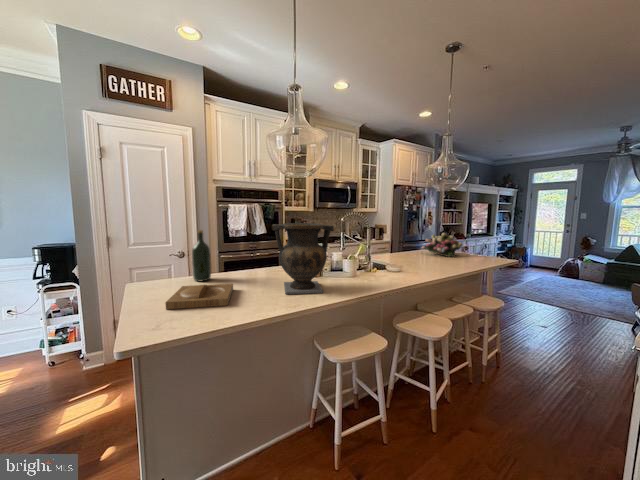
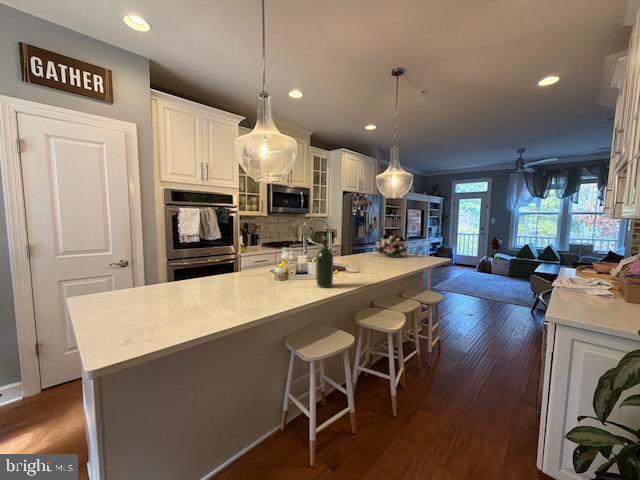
vase: present [272,223,334,294] -> none [244,228,306,298]
wine bottle: present [192,230,211,281] -> present [316,237,333,287]
tray: present [165,284,233,309] -> none [137,290,205,321]

